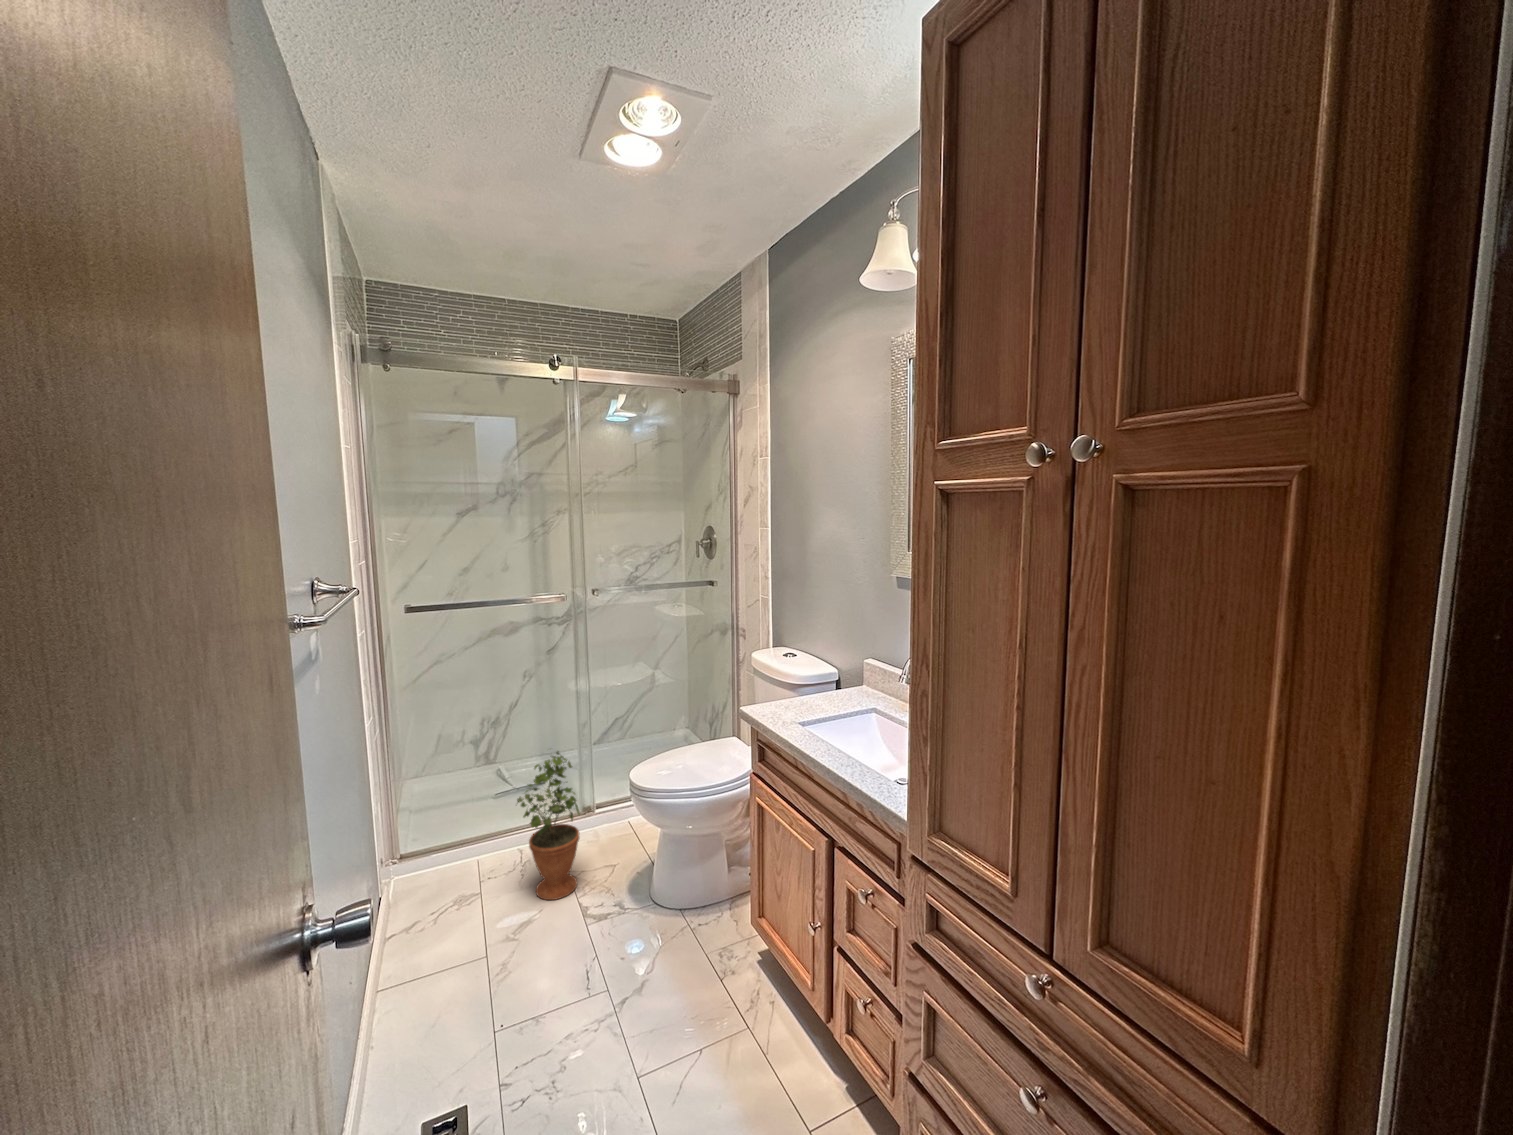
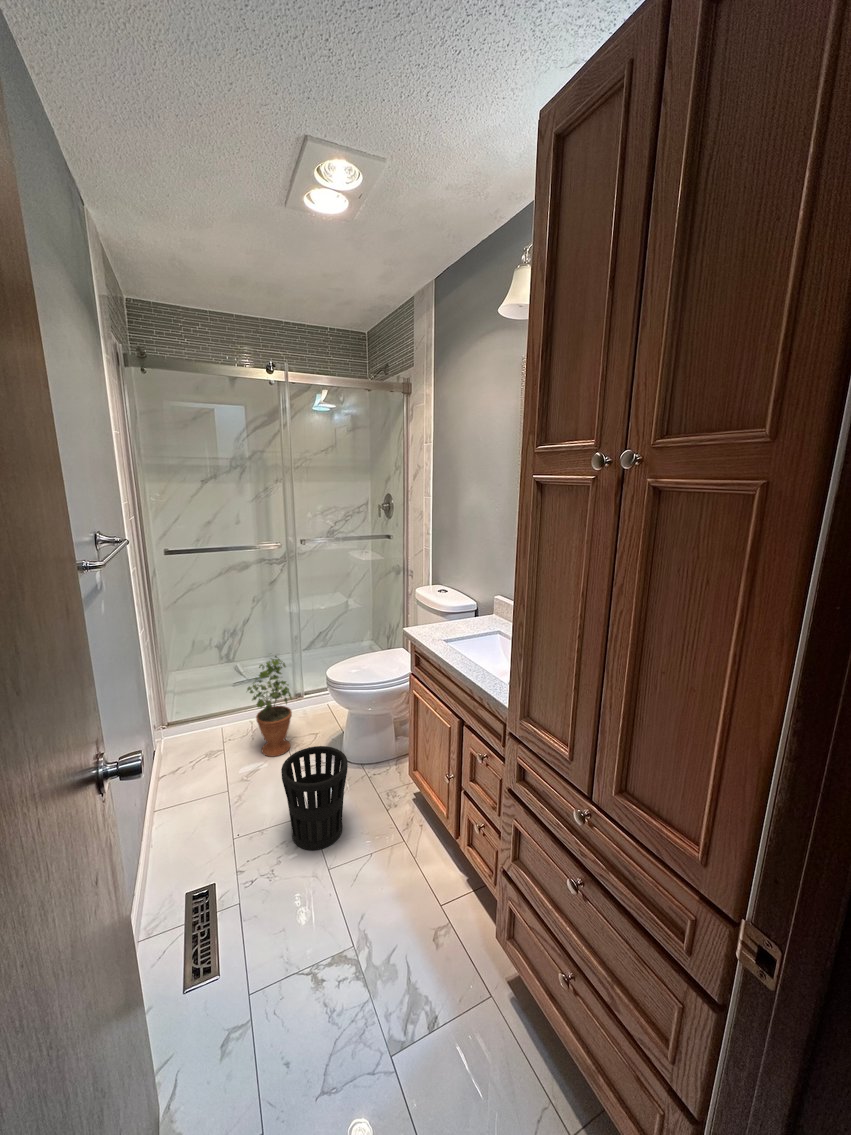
wastebasket: none [568,883,663,1045] -> present [281,746,348,850]

